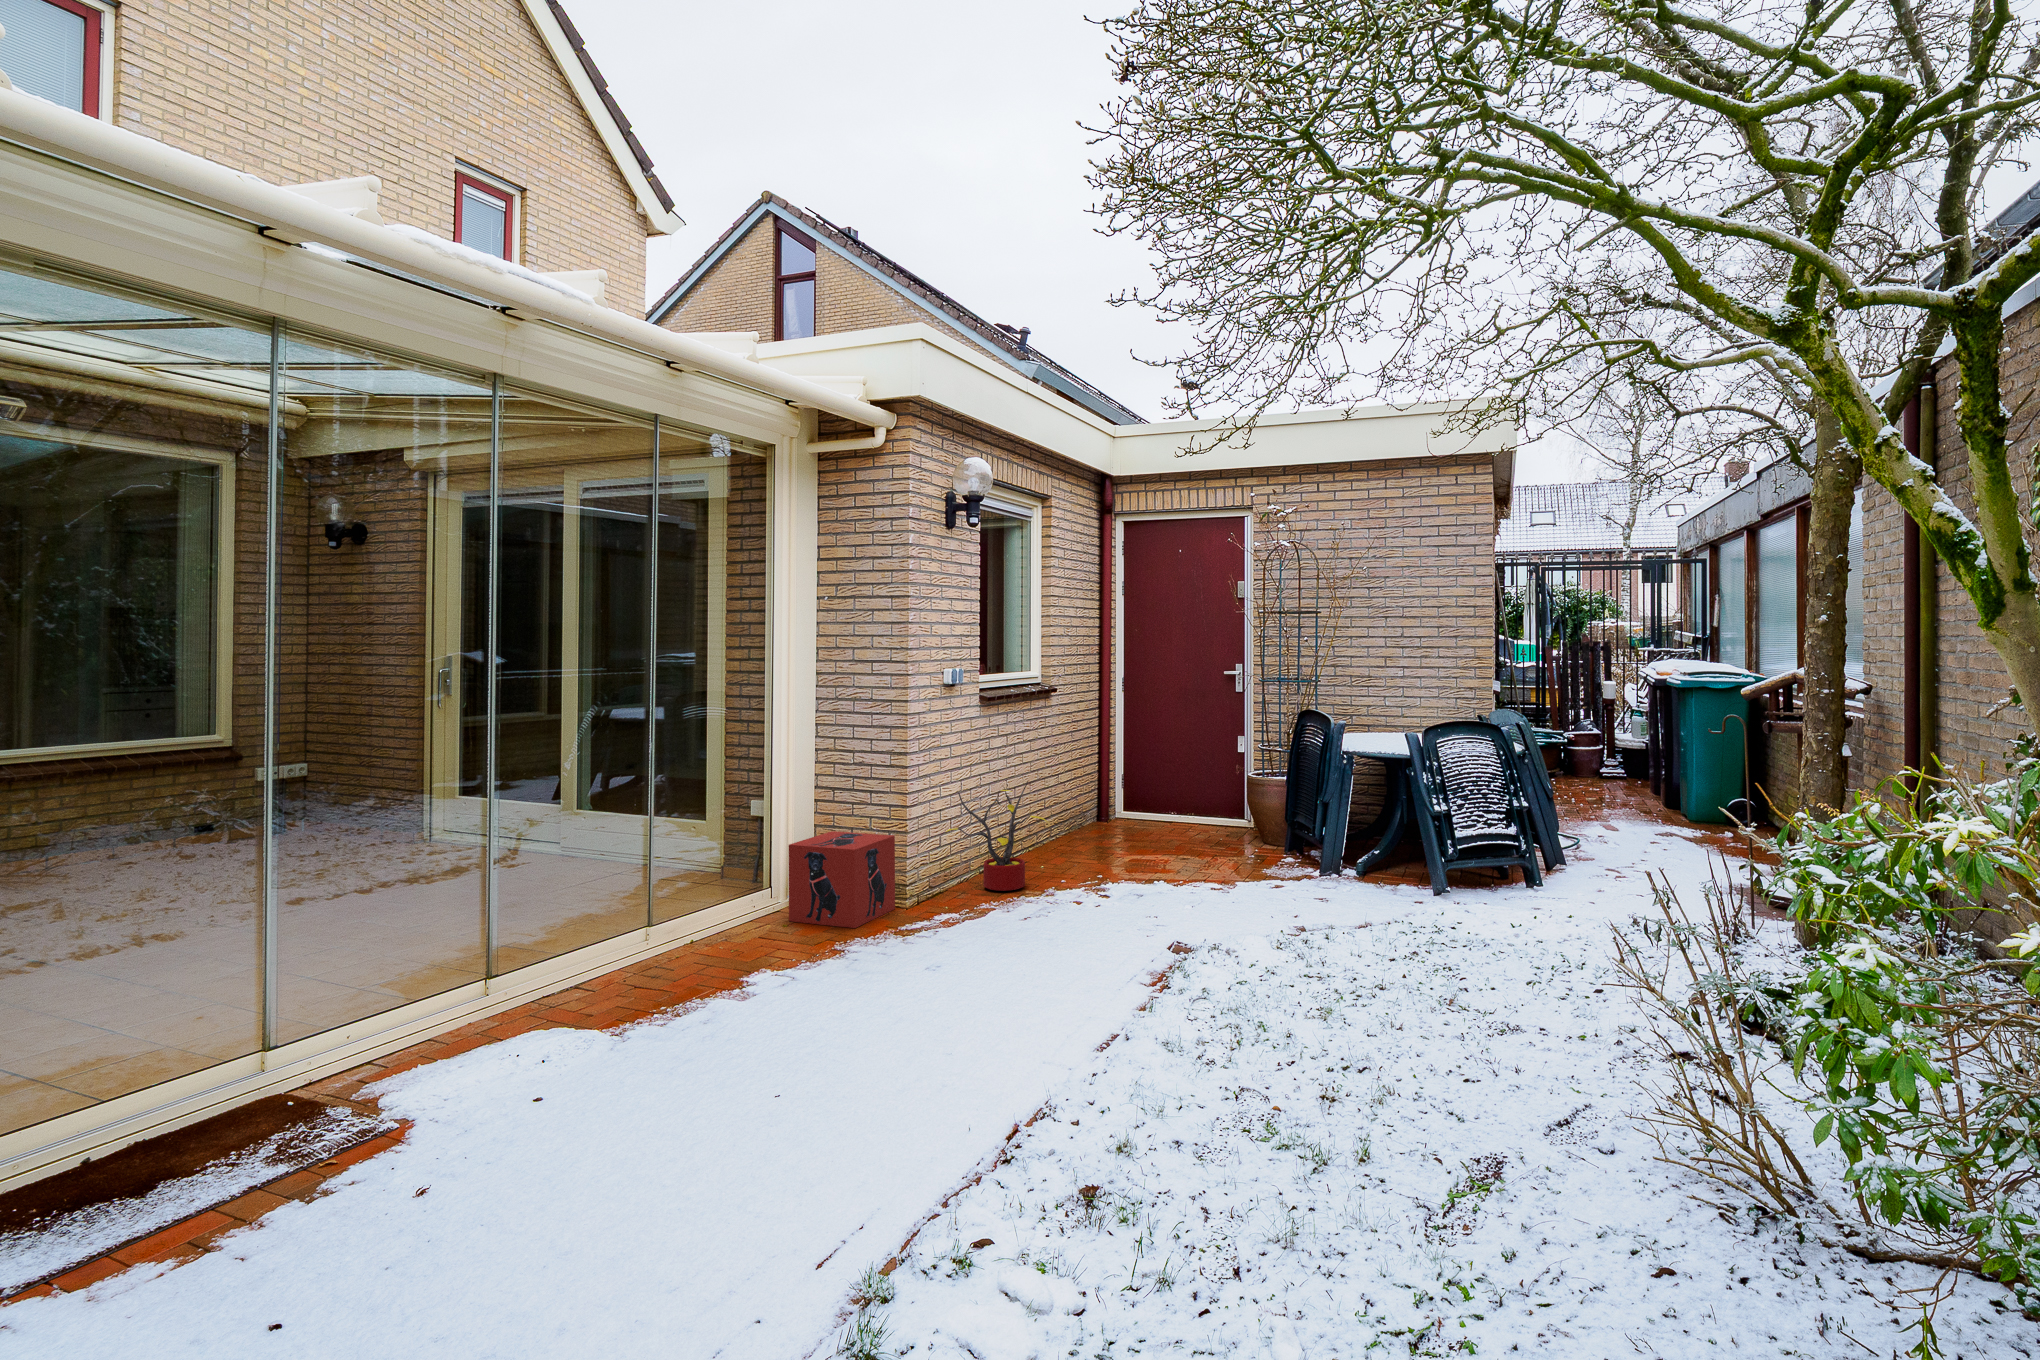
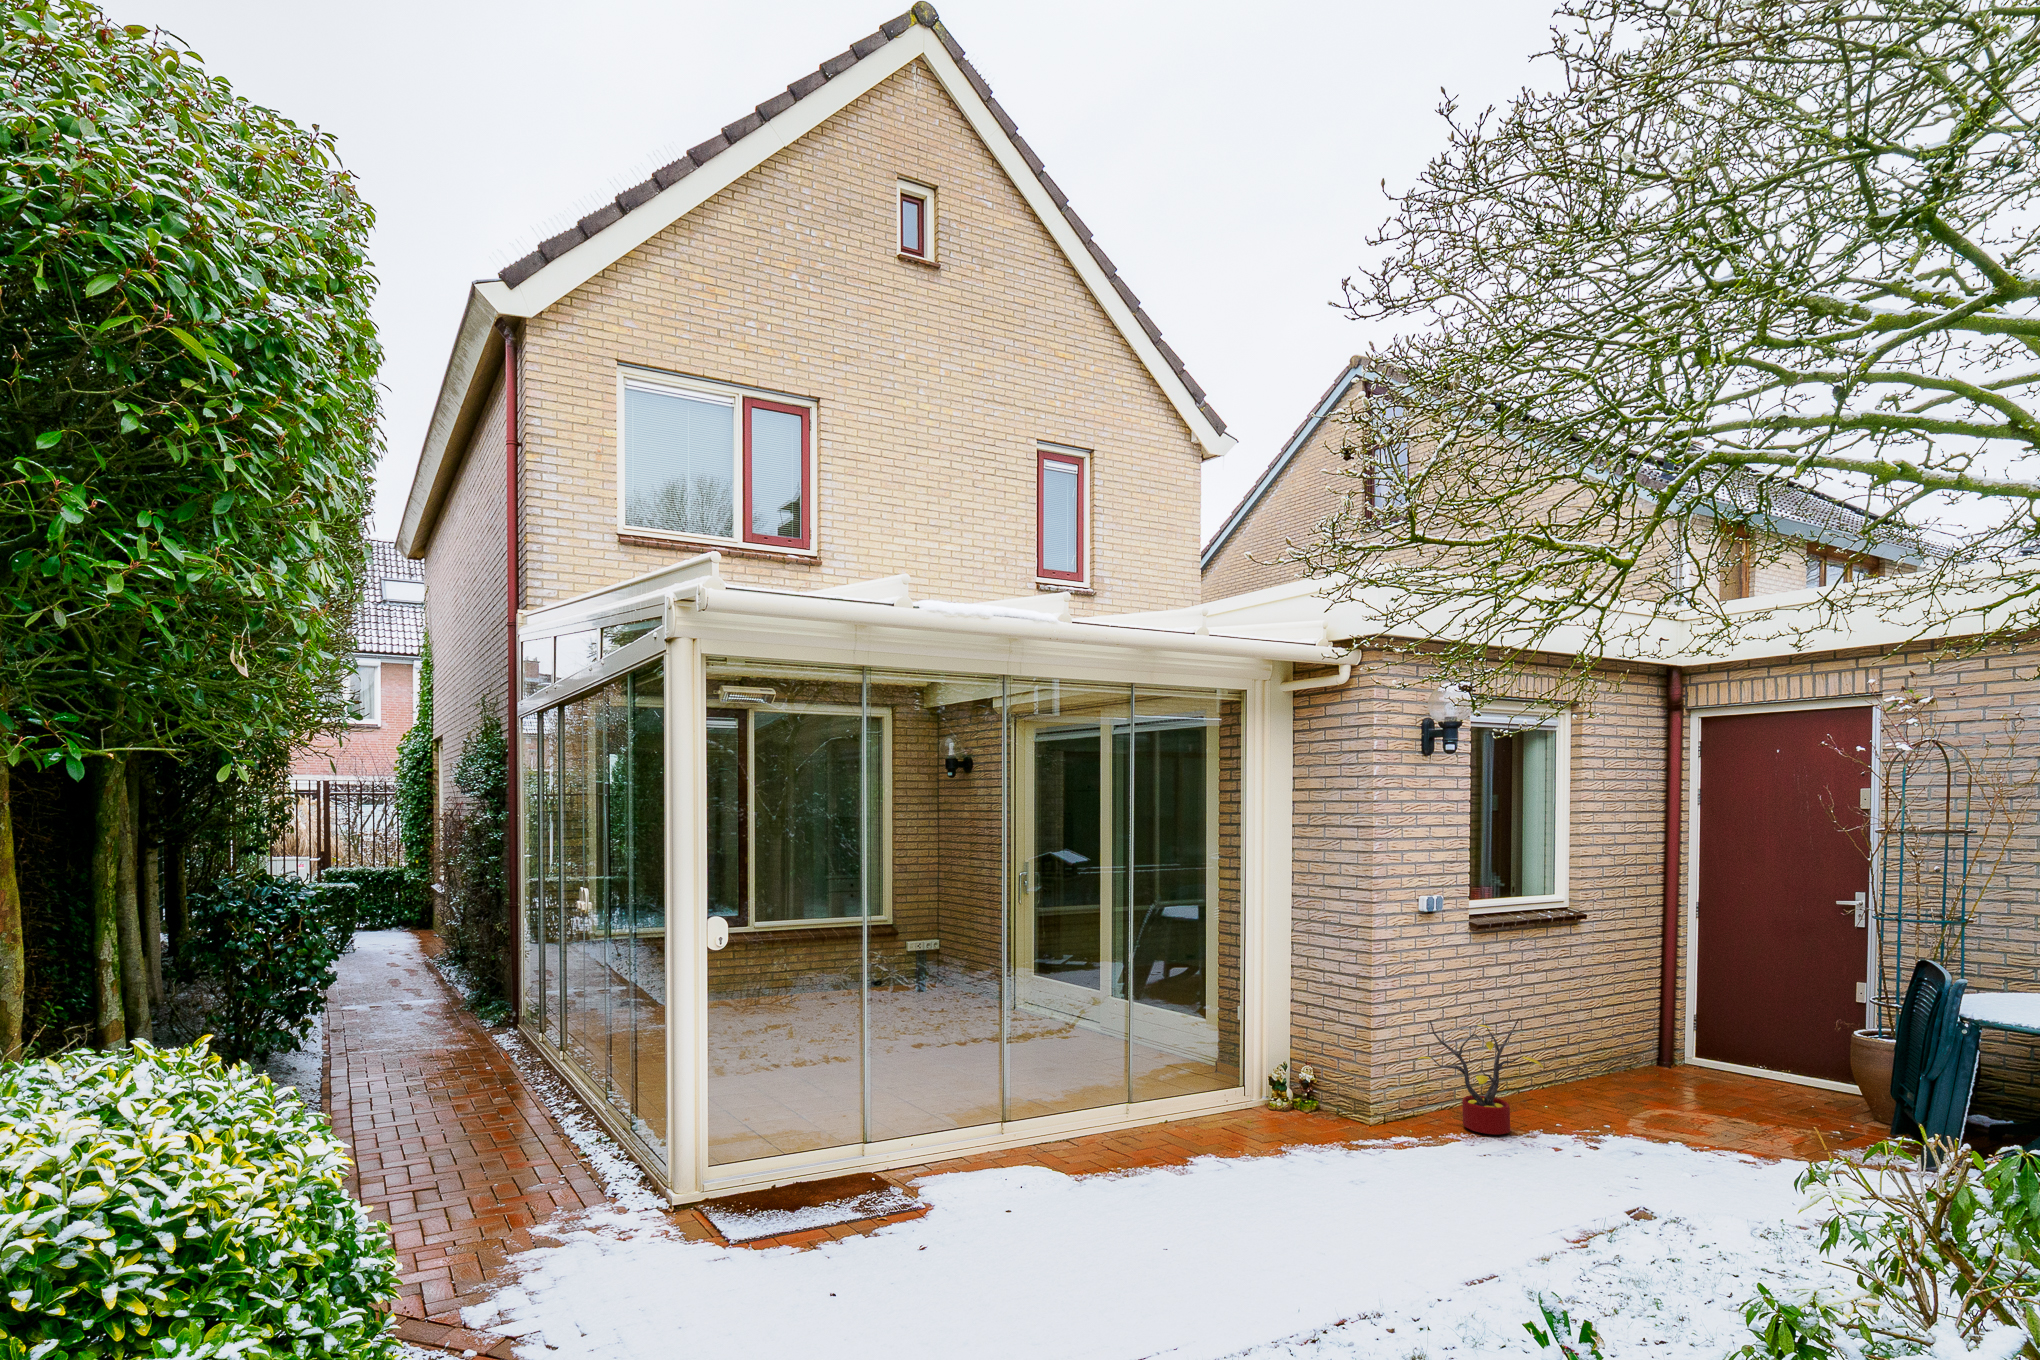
storage box: present [788,831,895,928] -> none [1254,1040,1358,1139]

